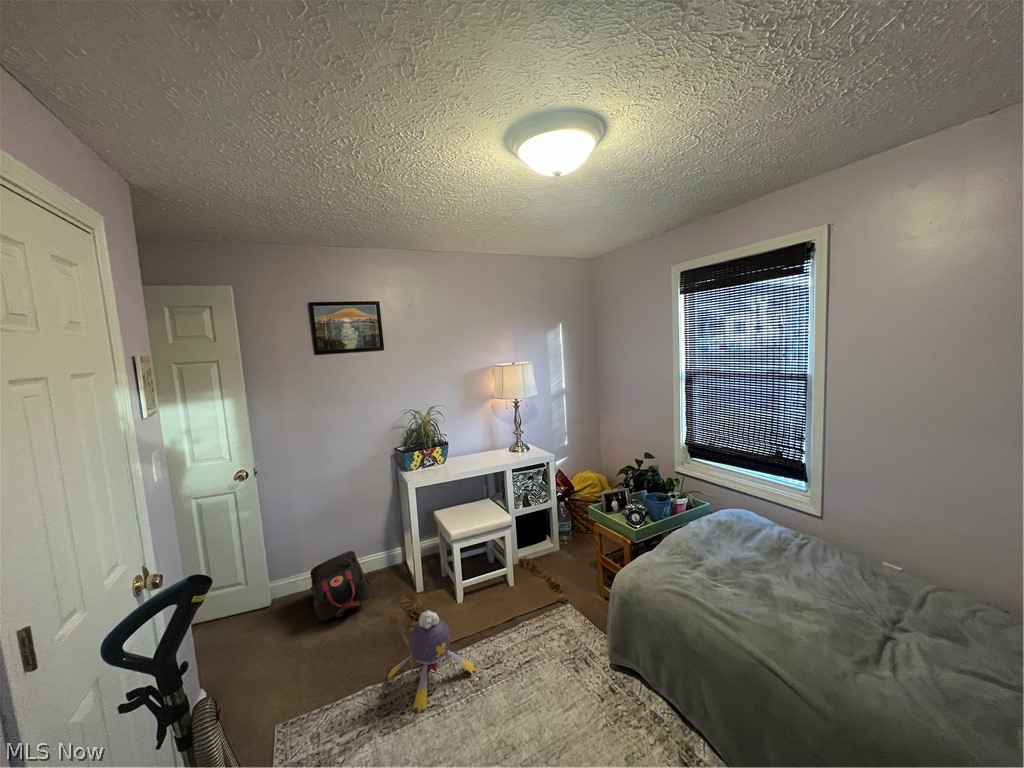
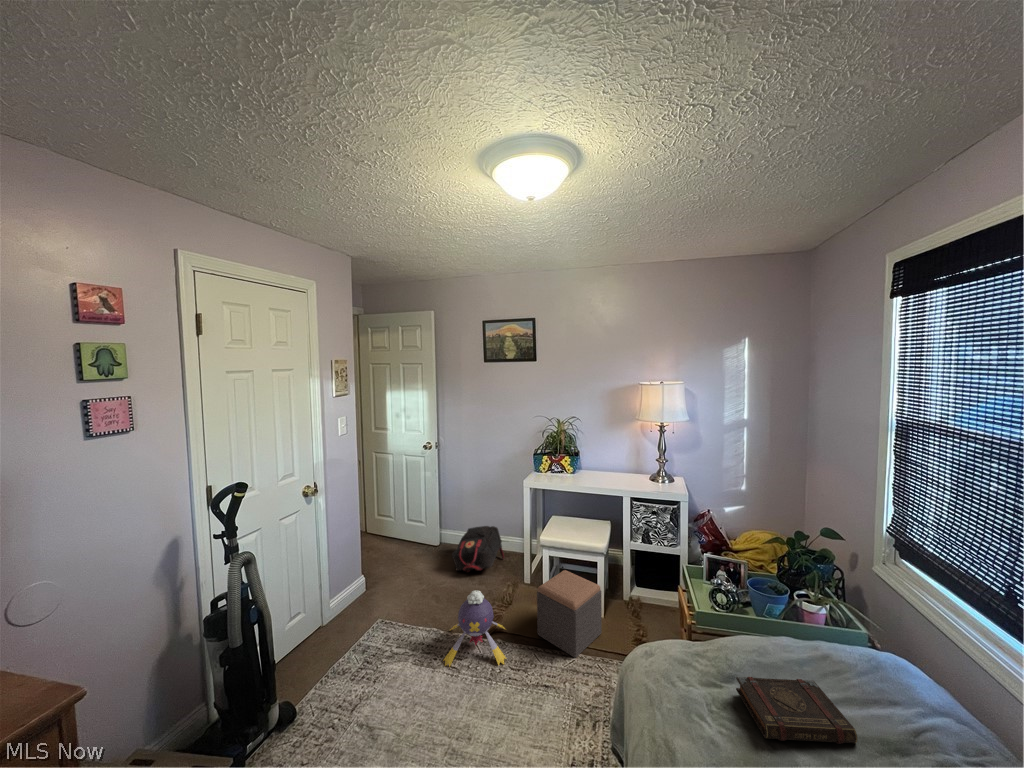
book: none [709,534,769,573] -> present [736,677,857,744]
footstool: none [475,554,526,629] -> present [537,570,602,658]

